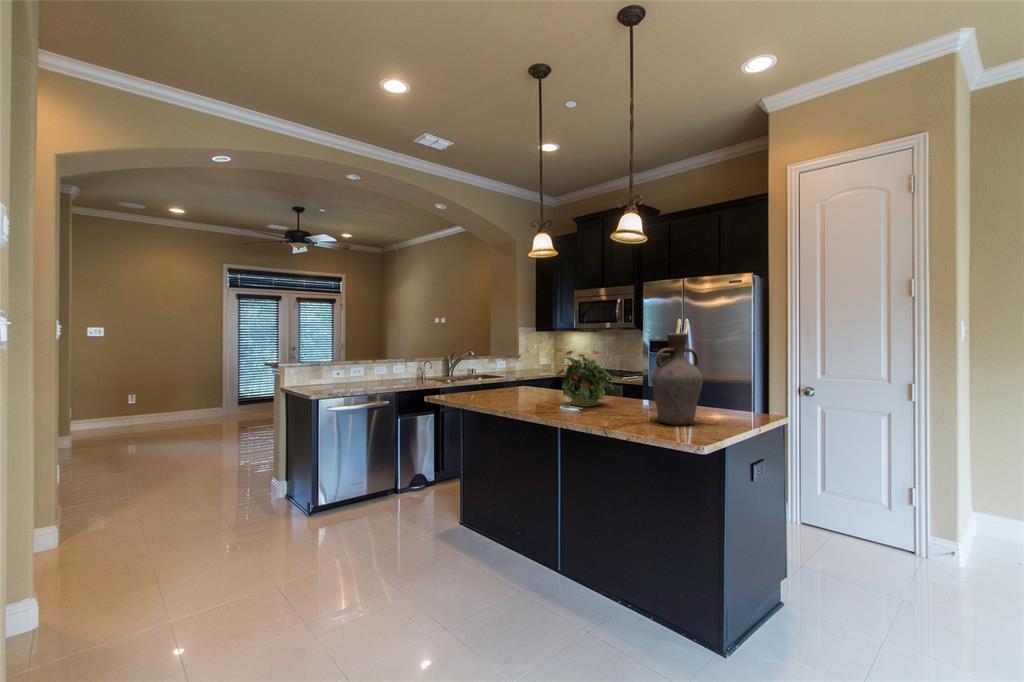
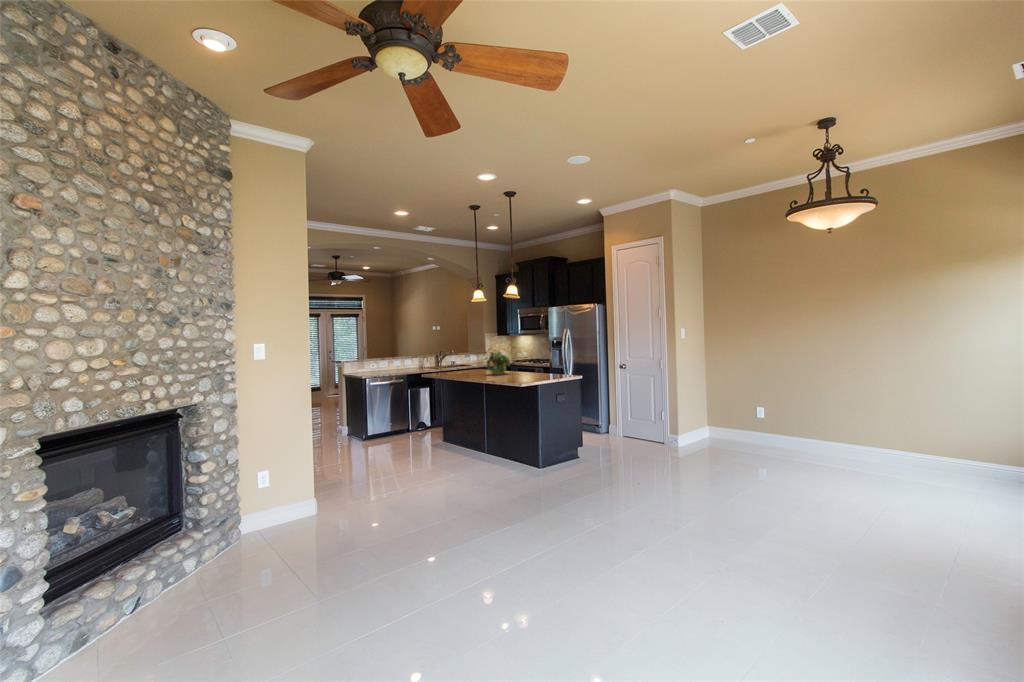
vase: present [652,333,703,425] -> none [517,340,538,379]

